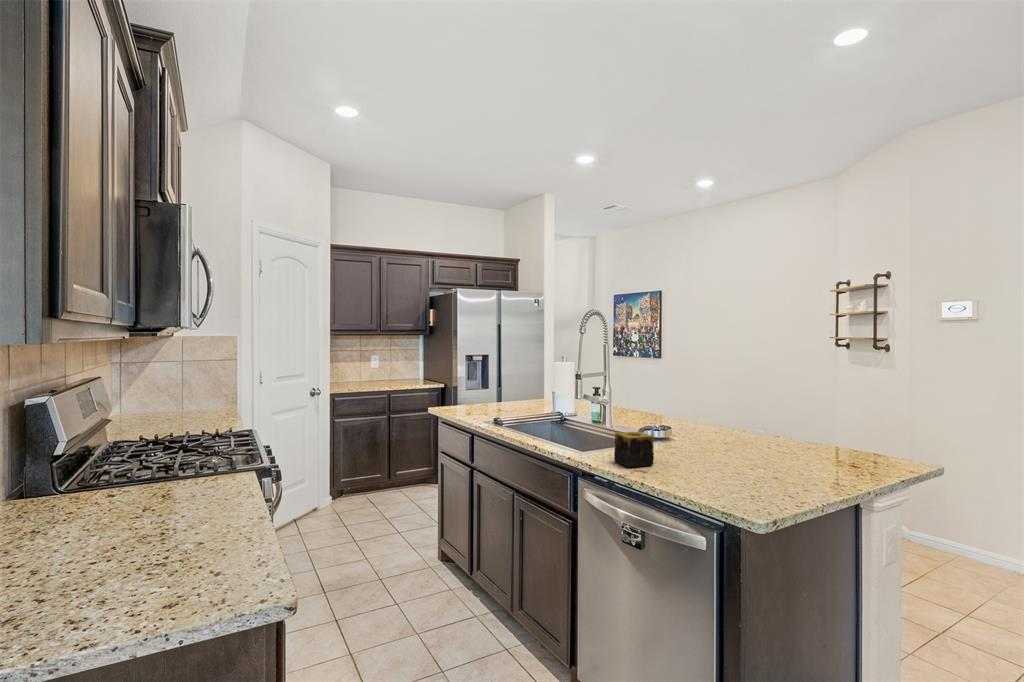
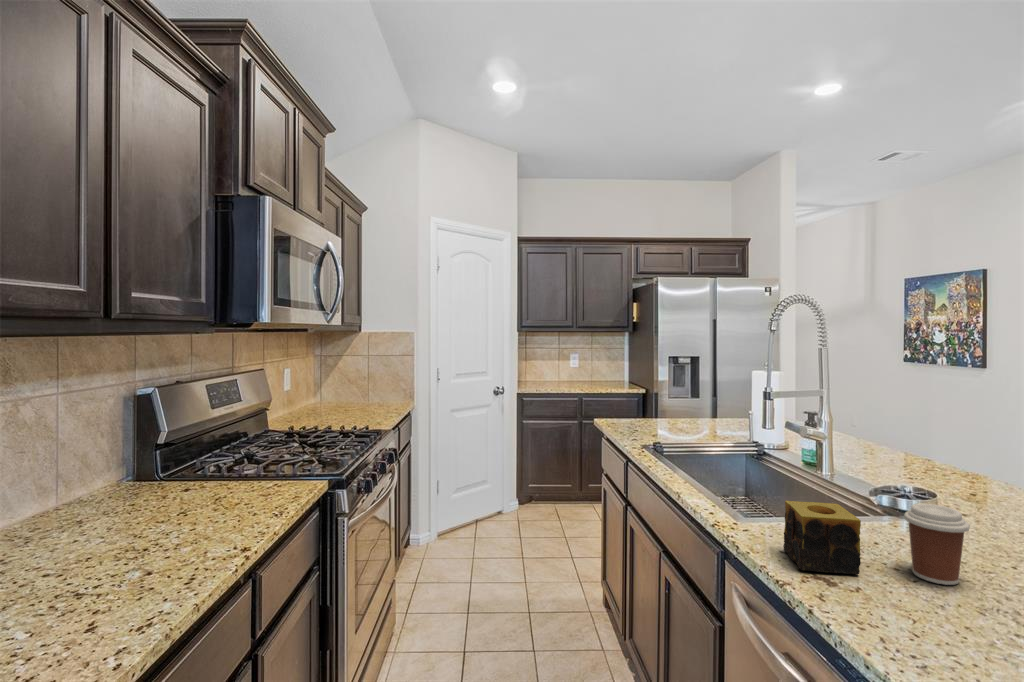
coffee cup: none [669,425,696,463] -> present [904,503,970,585]

